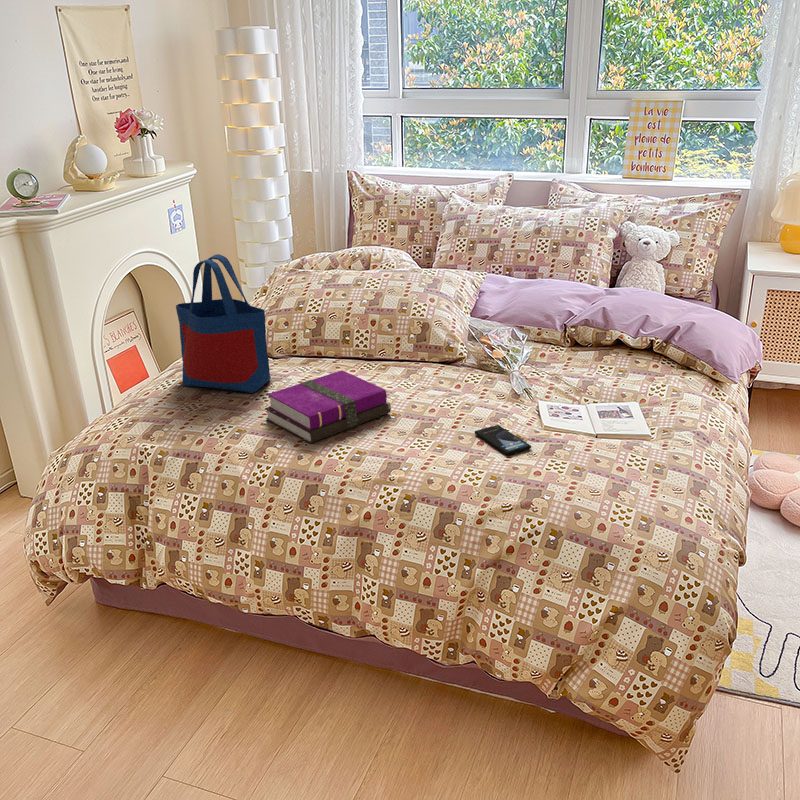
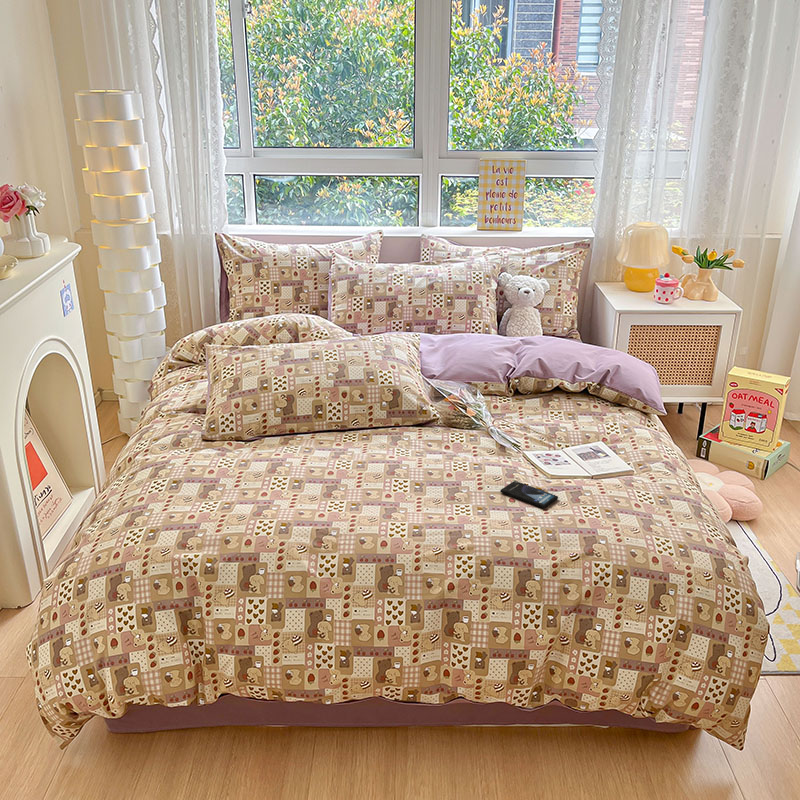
tote bag: present [176,254,271,393] -> none [165,346,270,484]
notebook: present [265,370,391,443] -> none [296,447,411,525]

